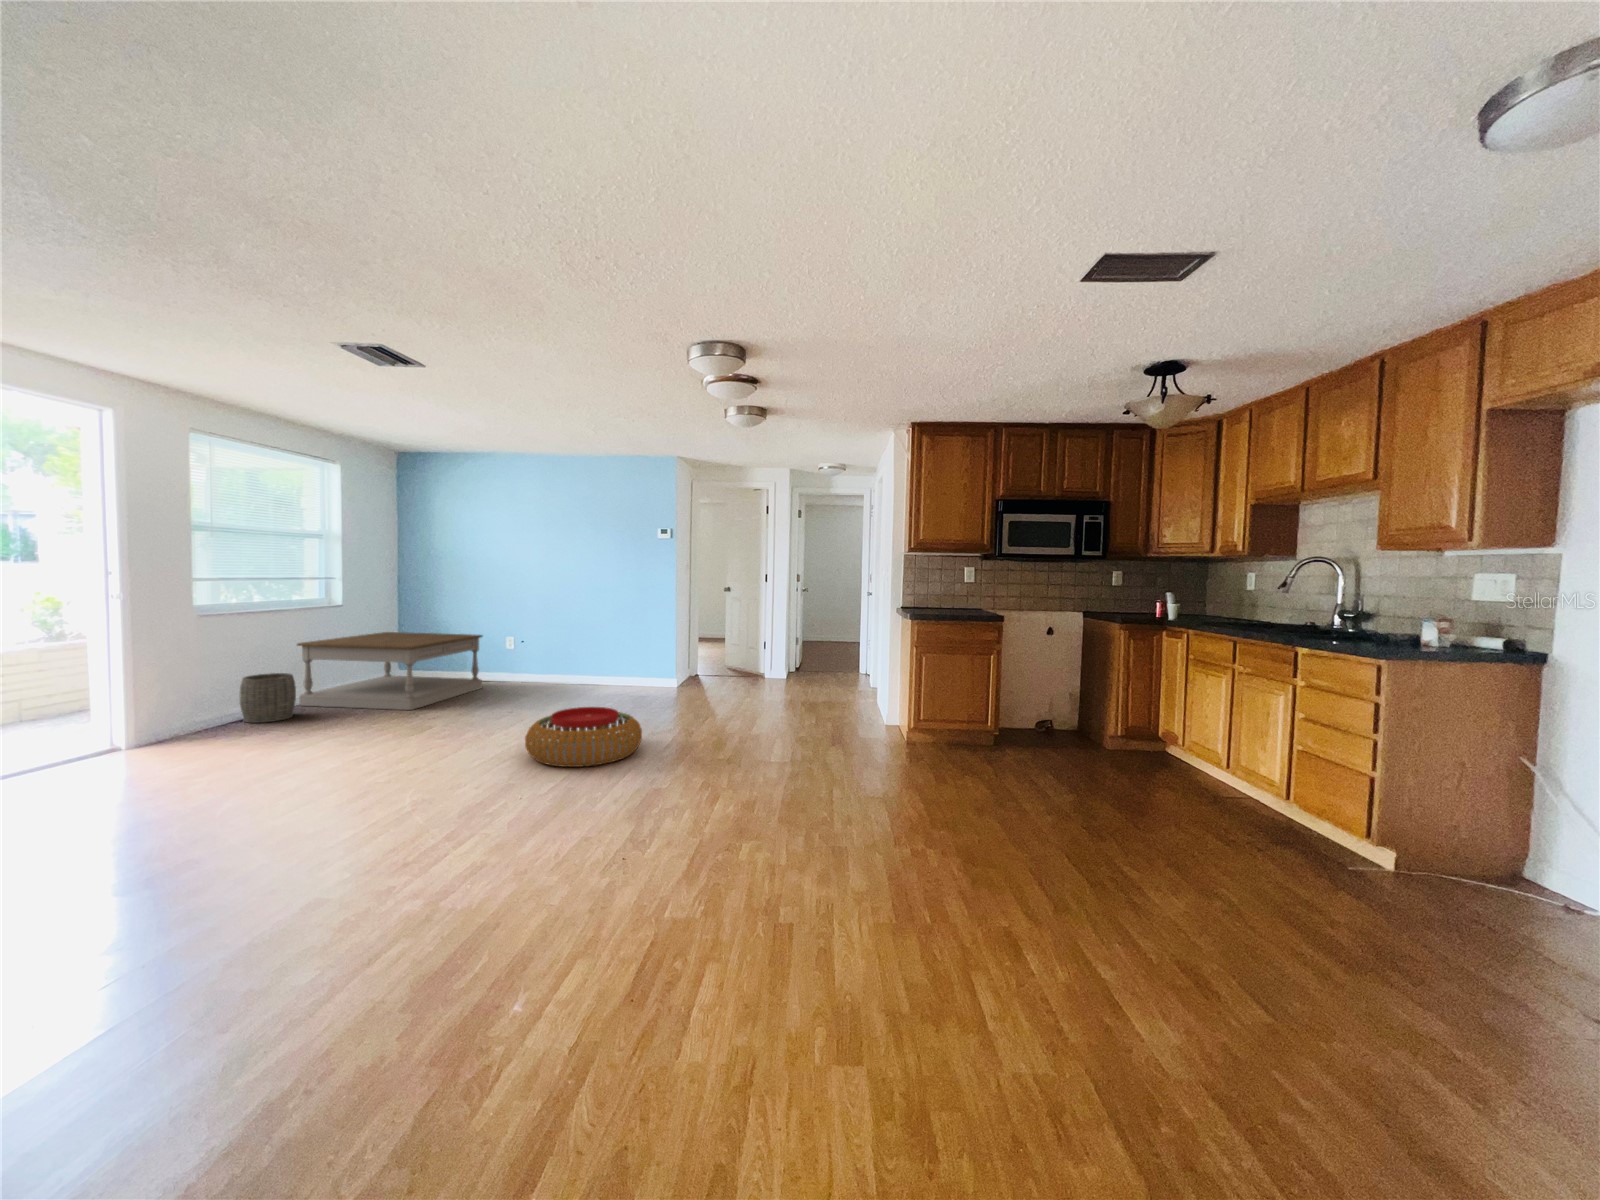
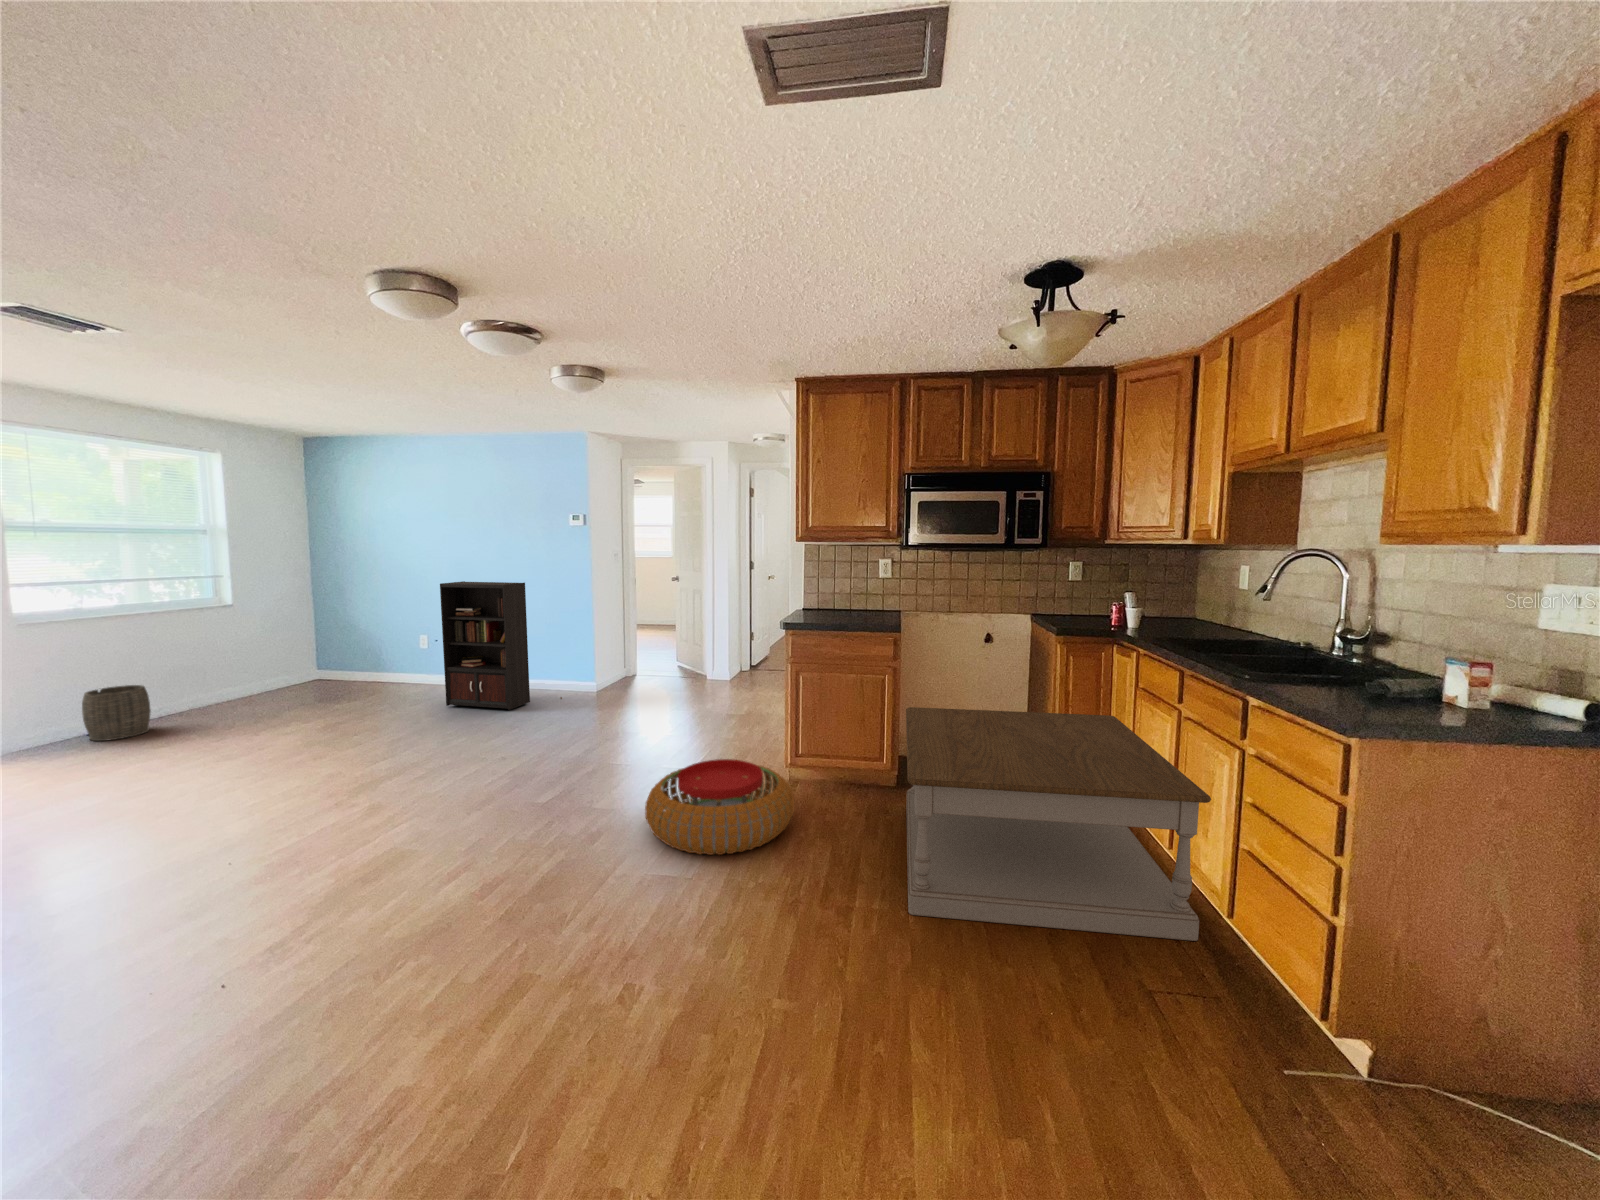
bookcase: none [556,586,654,699] -> present [440,581,562,710]
coffee table: present [297,632,482,710] -> present [906,707,1211,941]
pouf: present [525,707,642,767] -> present [645,759,794,855]

